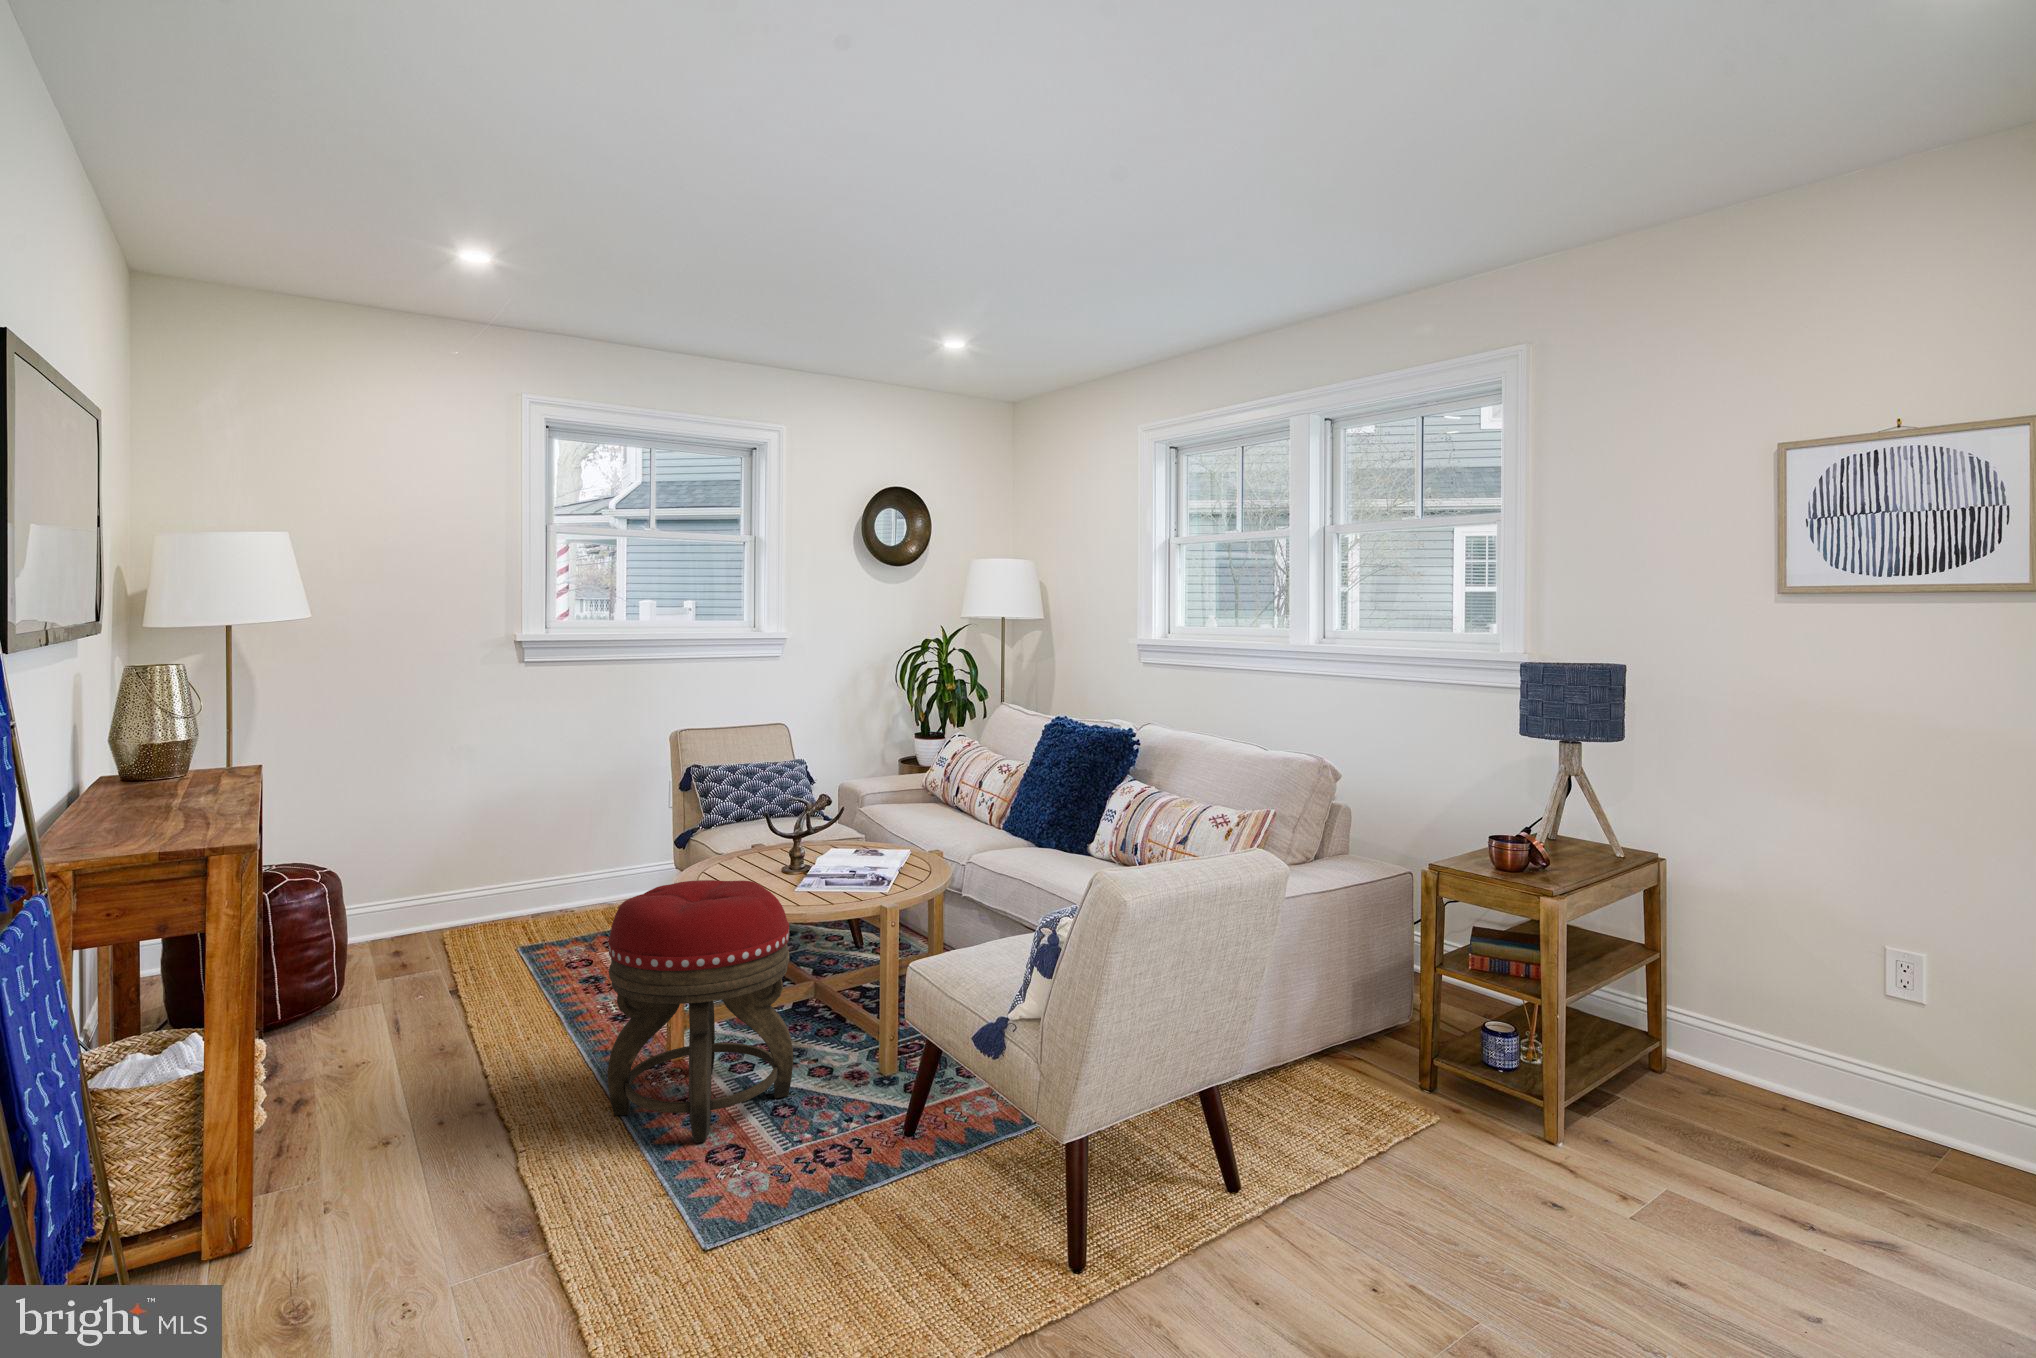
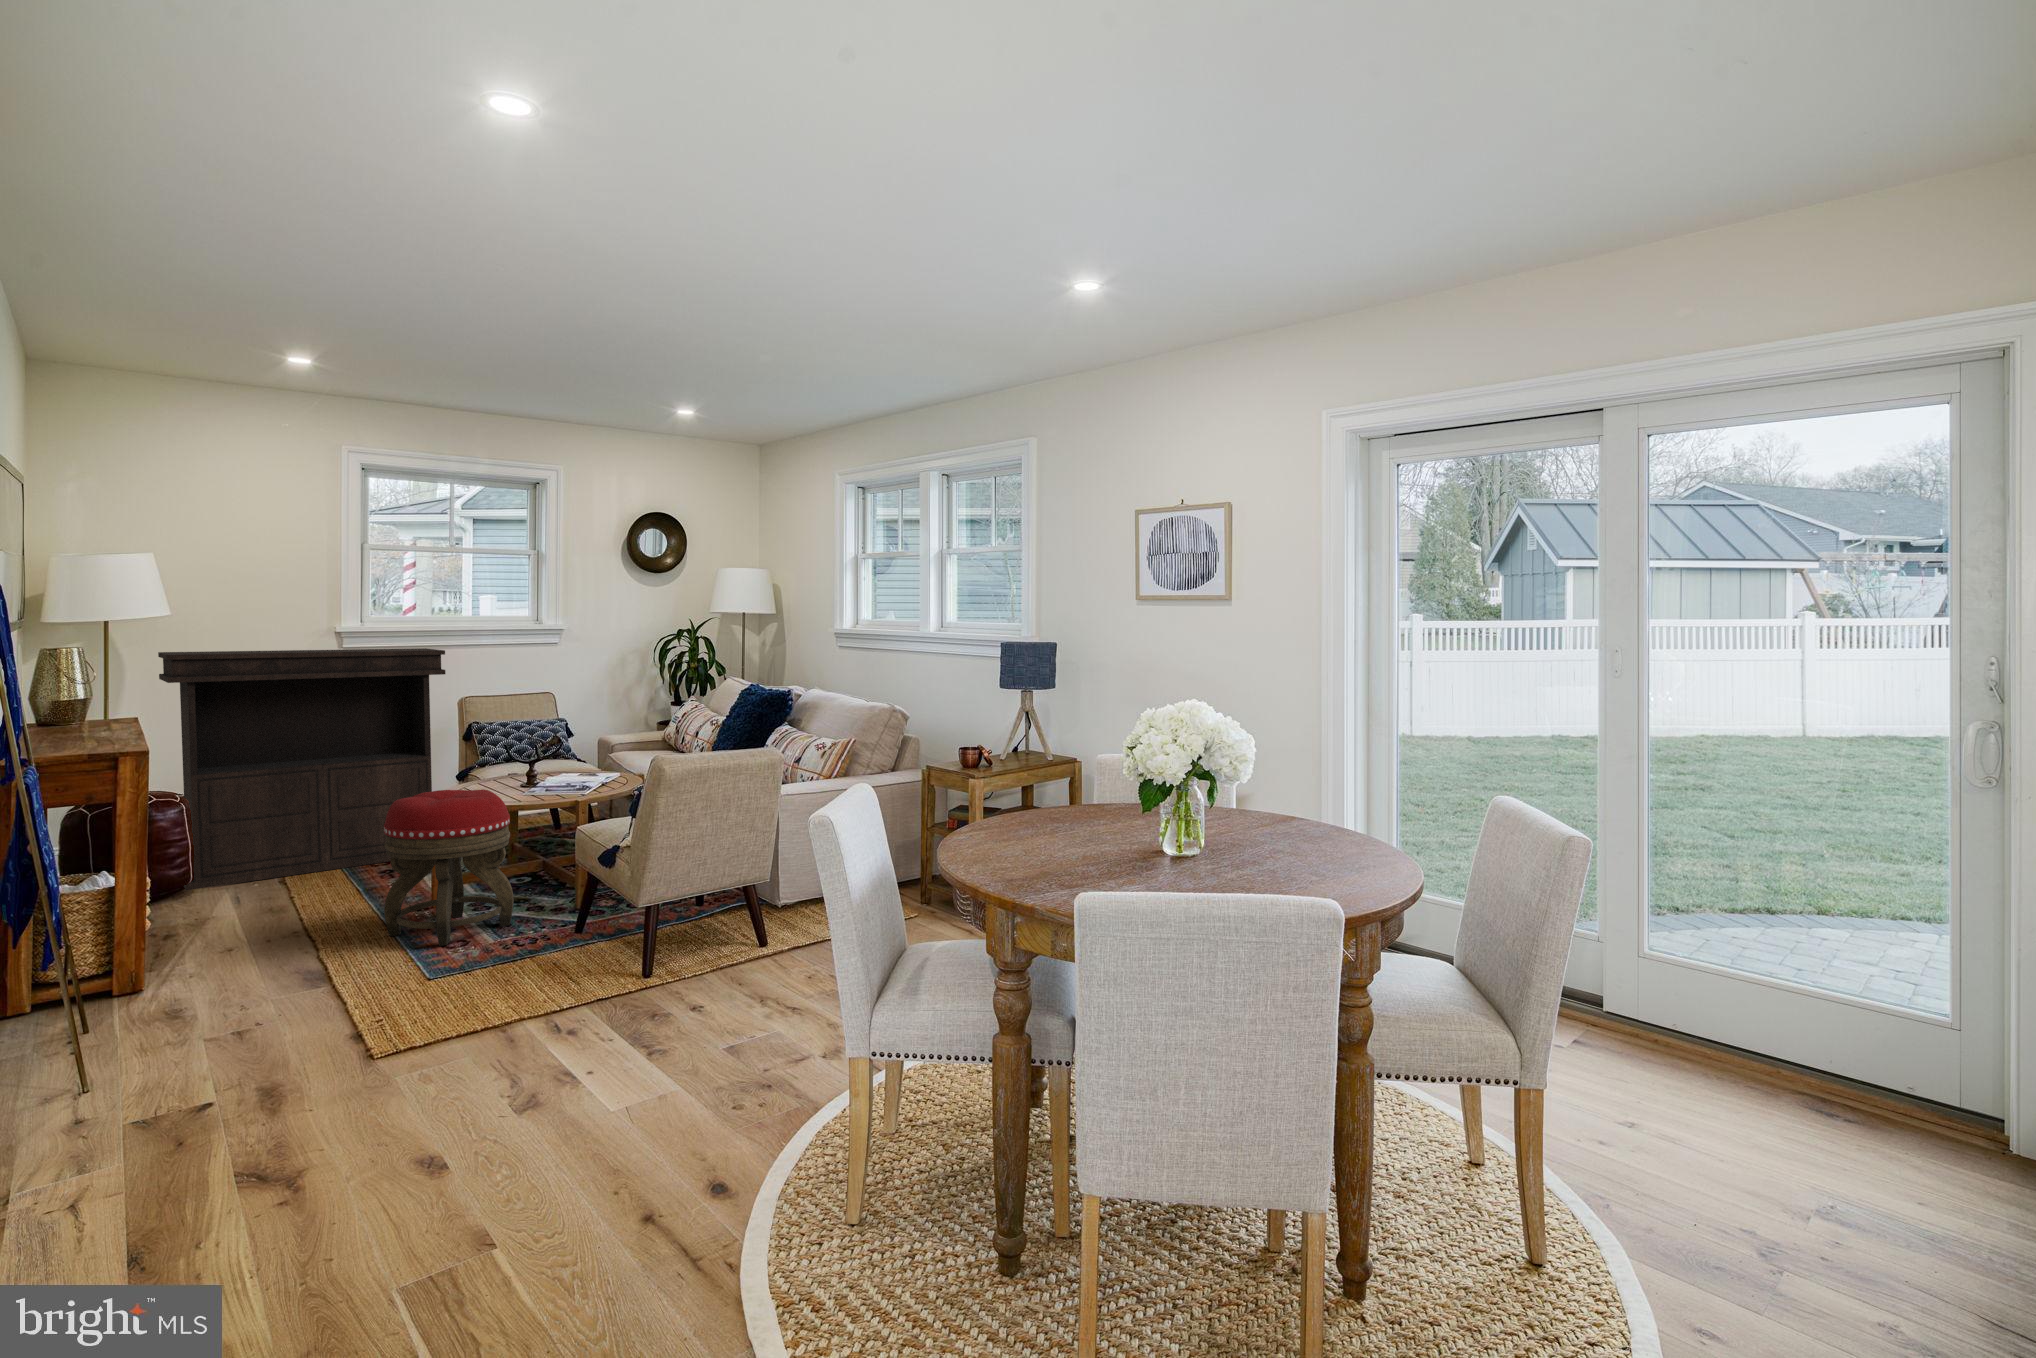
console table: none [294,665,660,1008] -> present [158,648,446,890]

